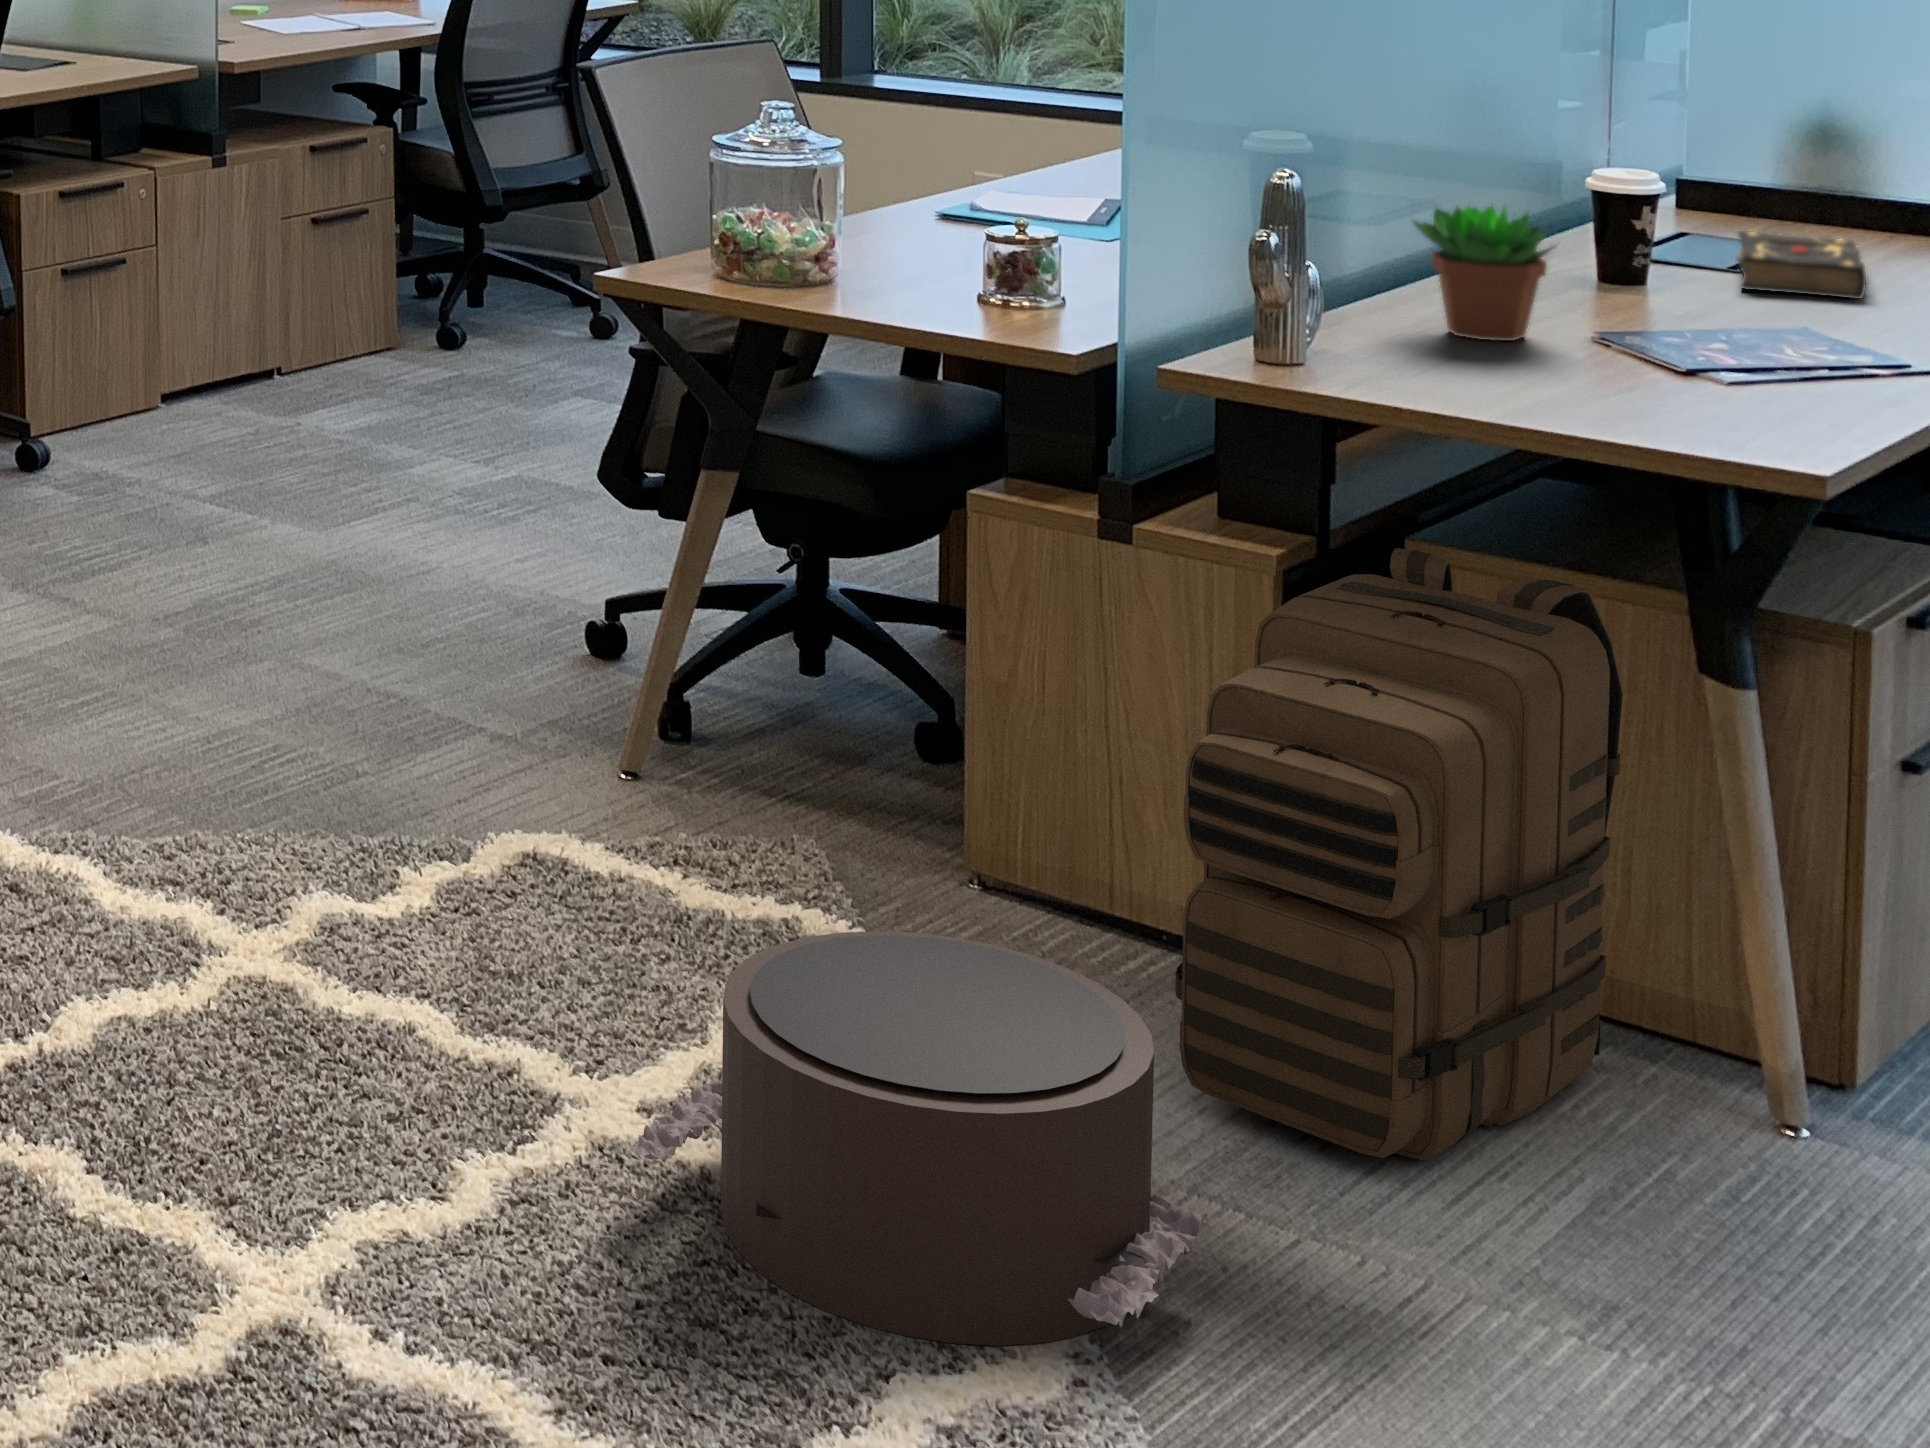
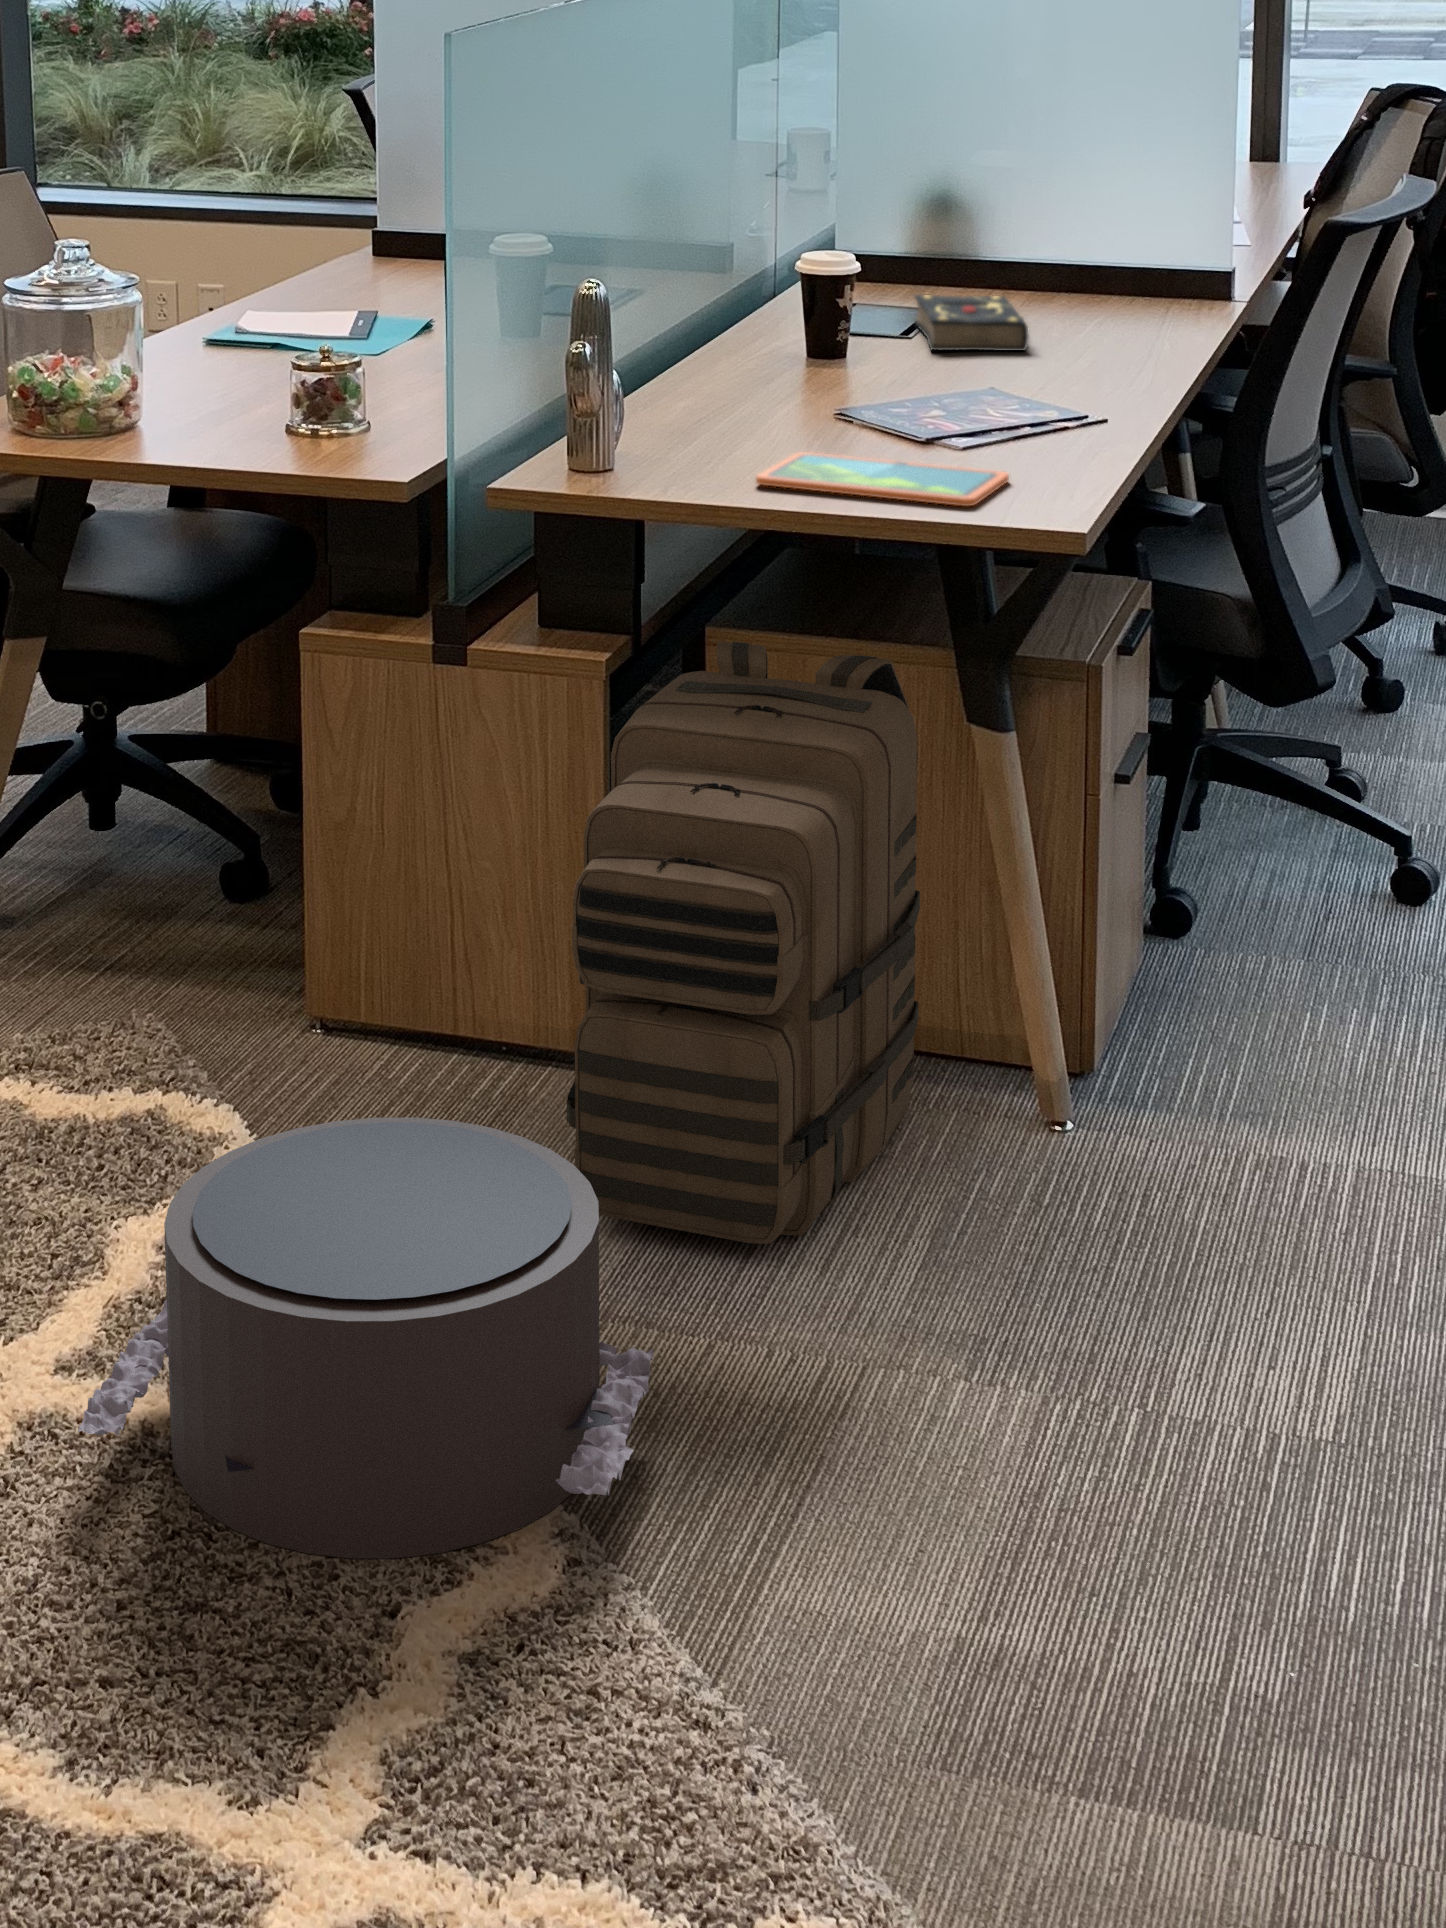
succulent plant: present [1414,204,1559,341] -> none [680,289,811,424]
tablet: none [1457,370,1761,440] -> present [756,452,1009,506]

